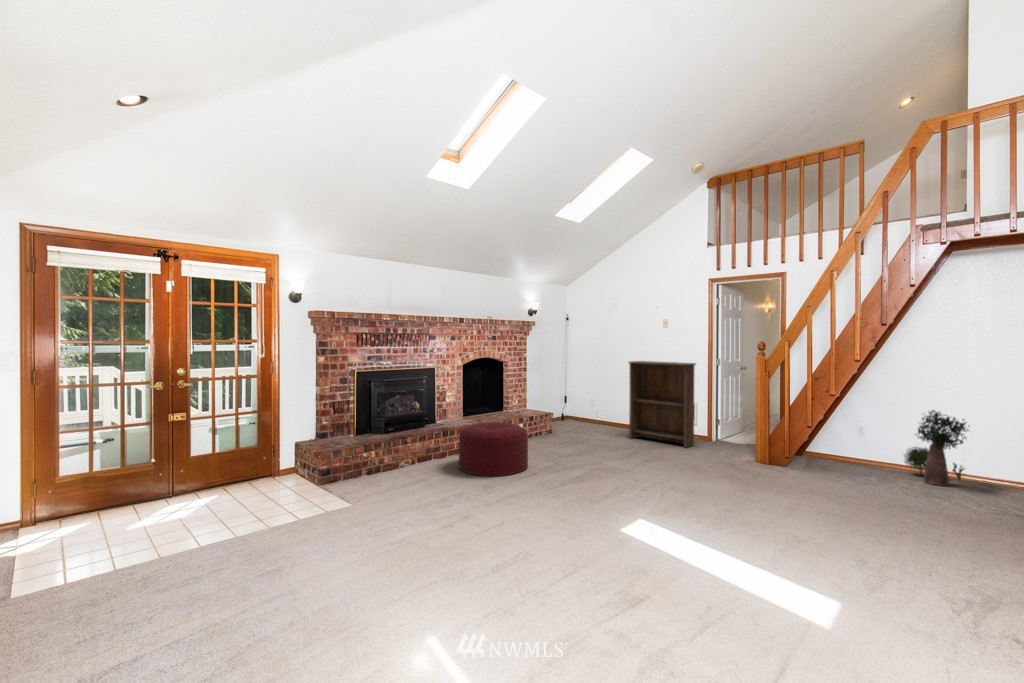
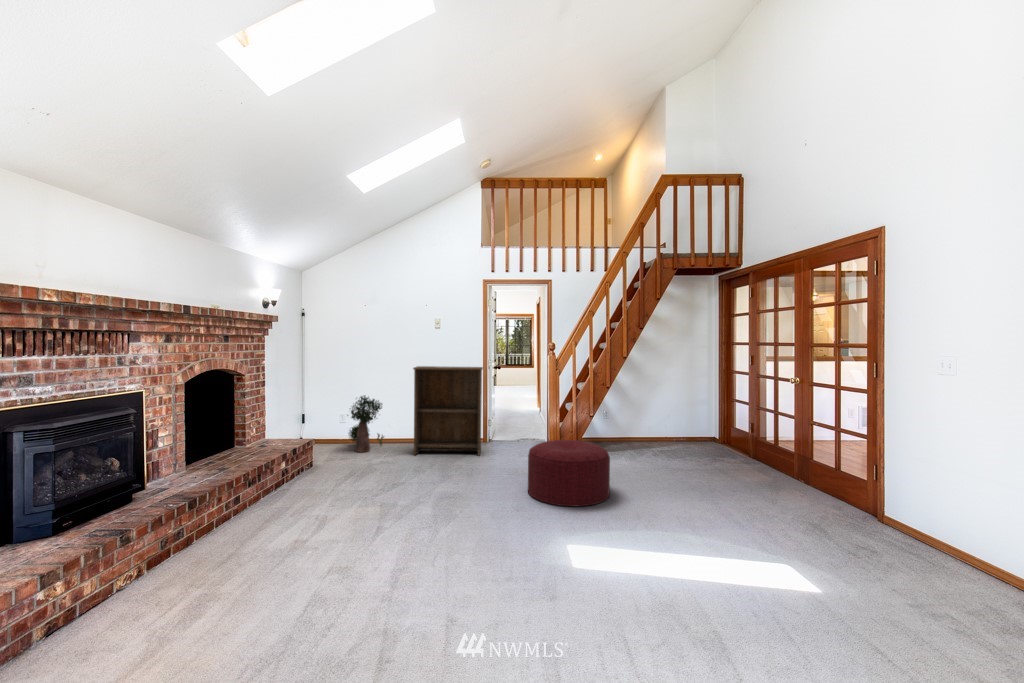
potted plant: present [904,410,969,486] -> present [349,396,384,452]
ottoman: present [459,422,528,476] -> present [528,440,610,506]

